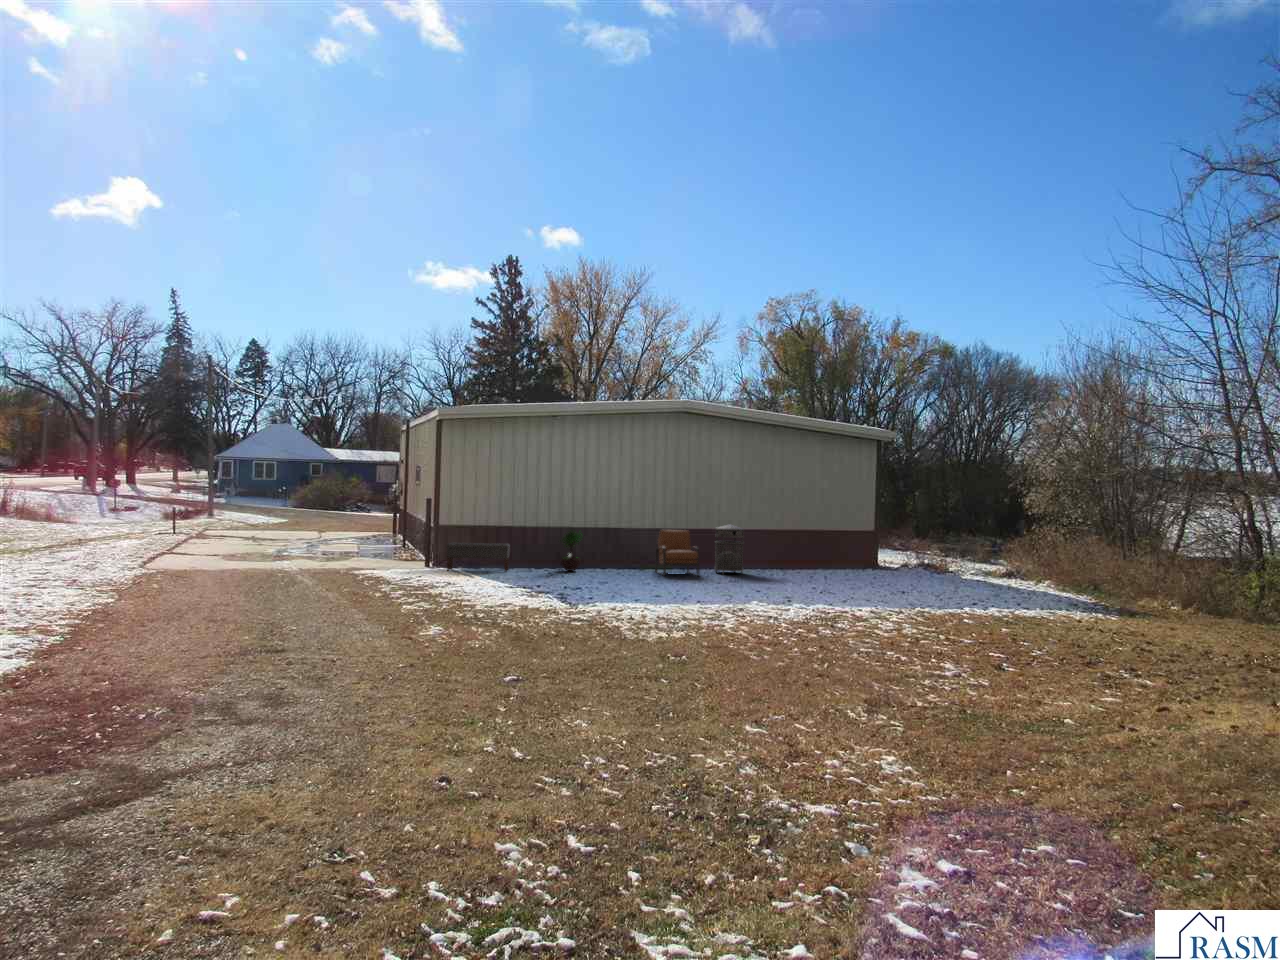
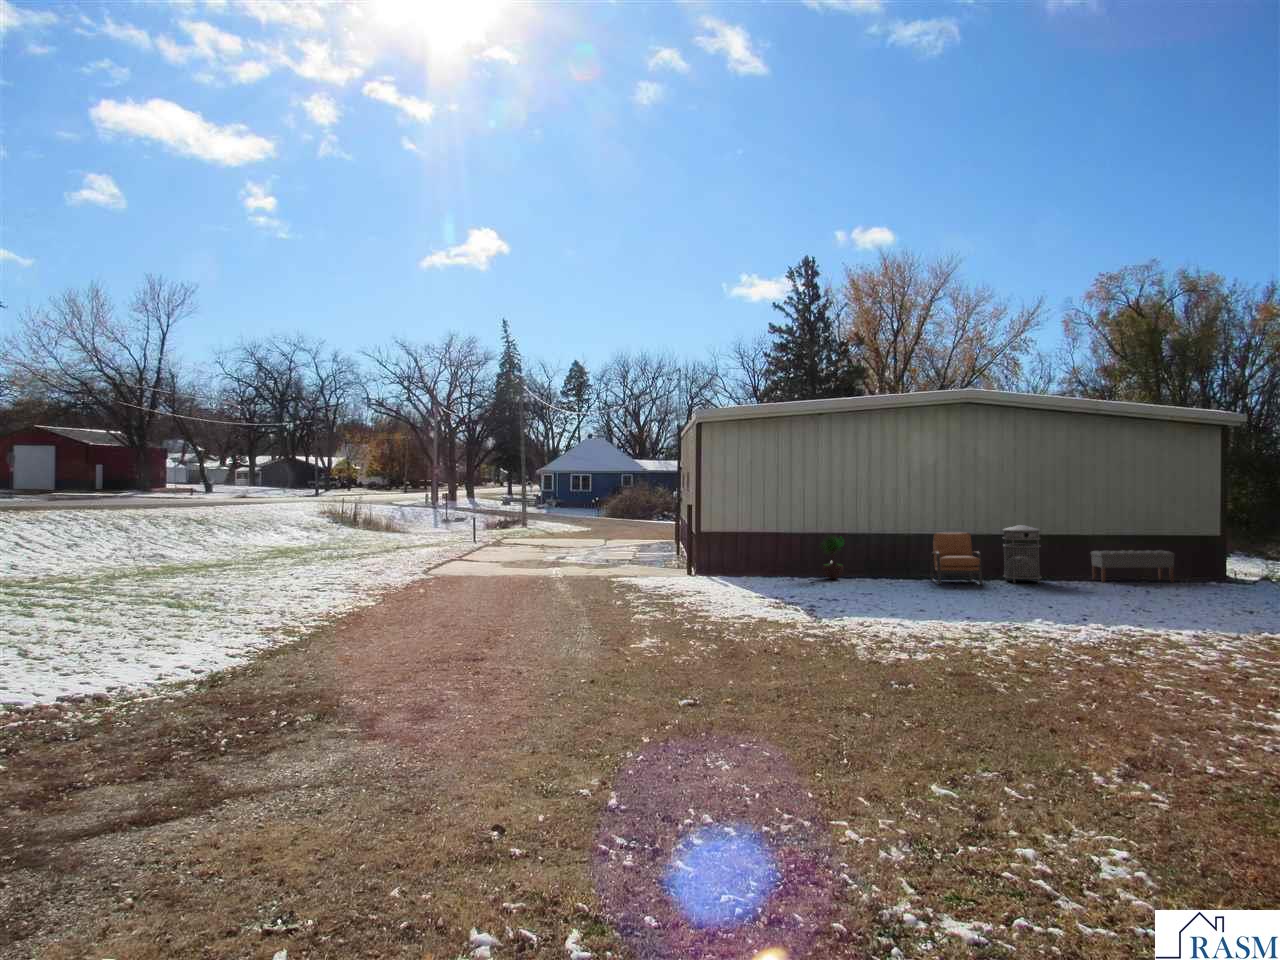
bench: present [447,543,510,572] -> present [1091,550,1175,583]

